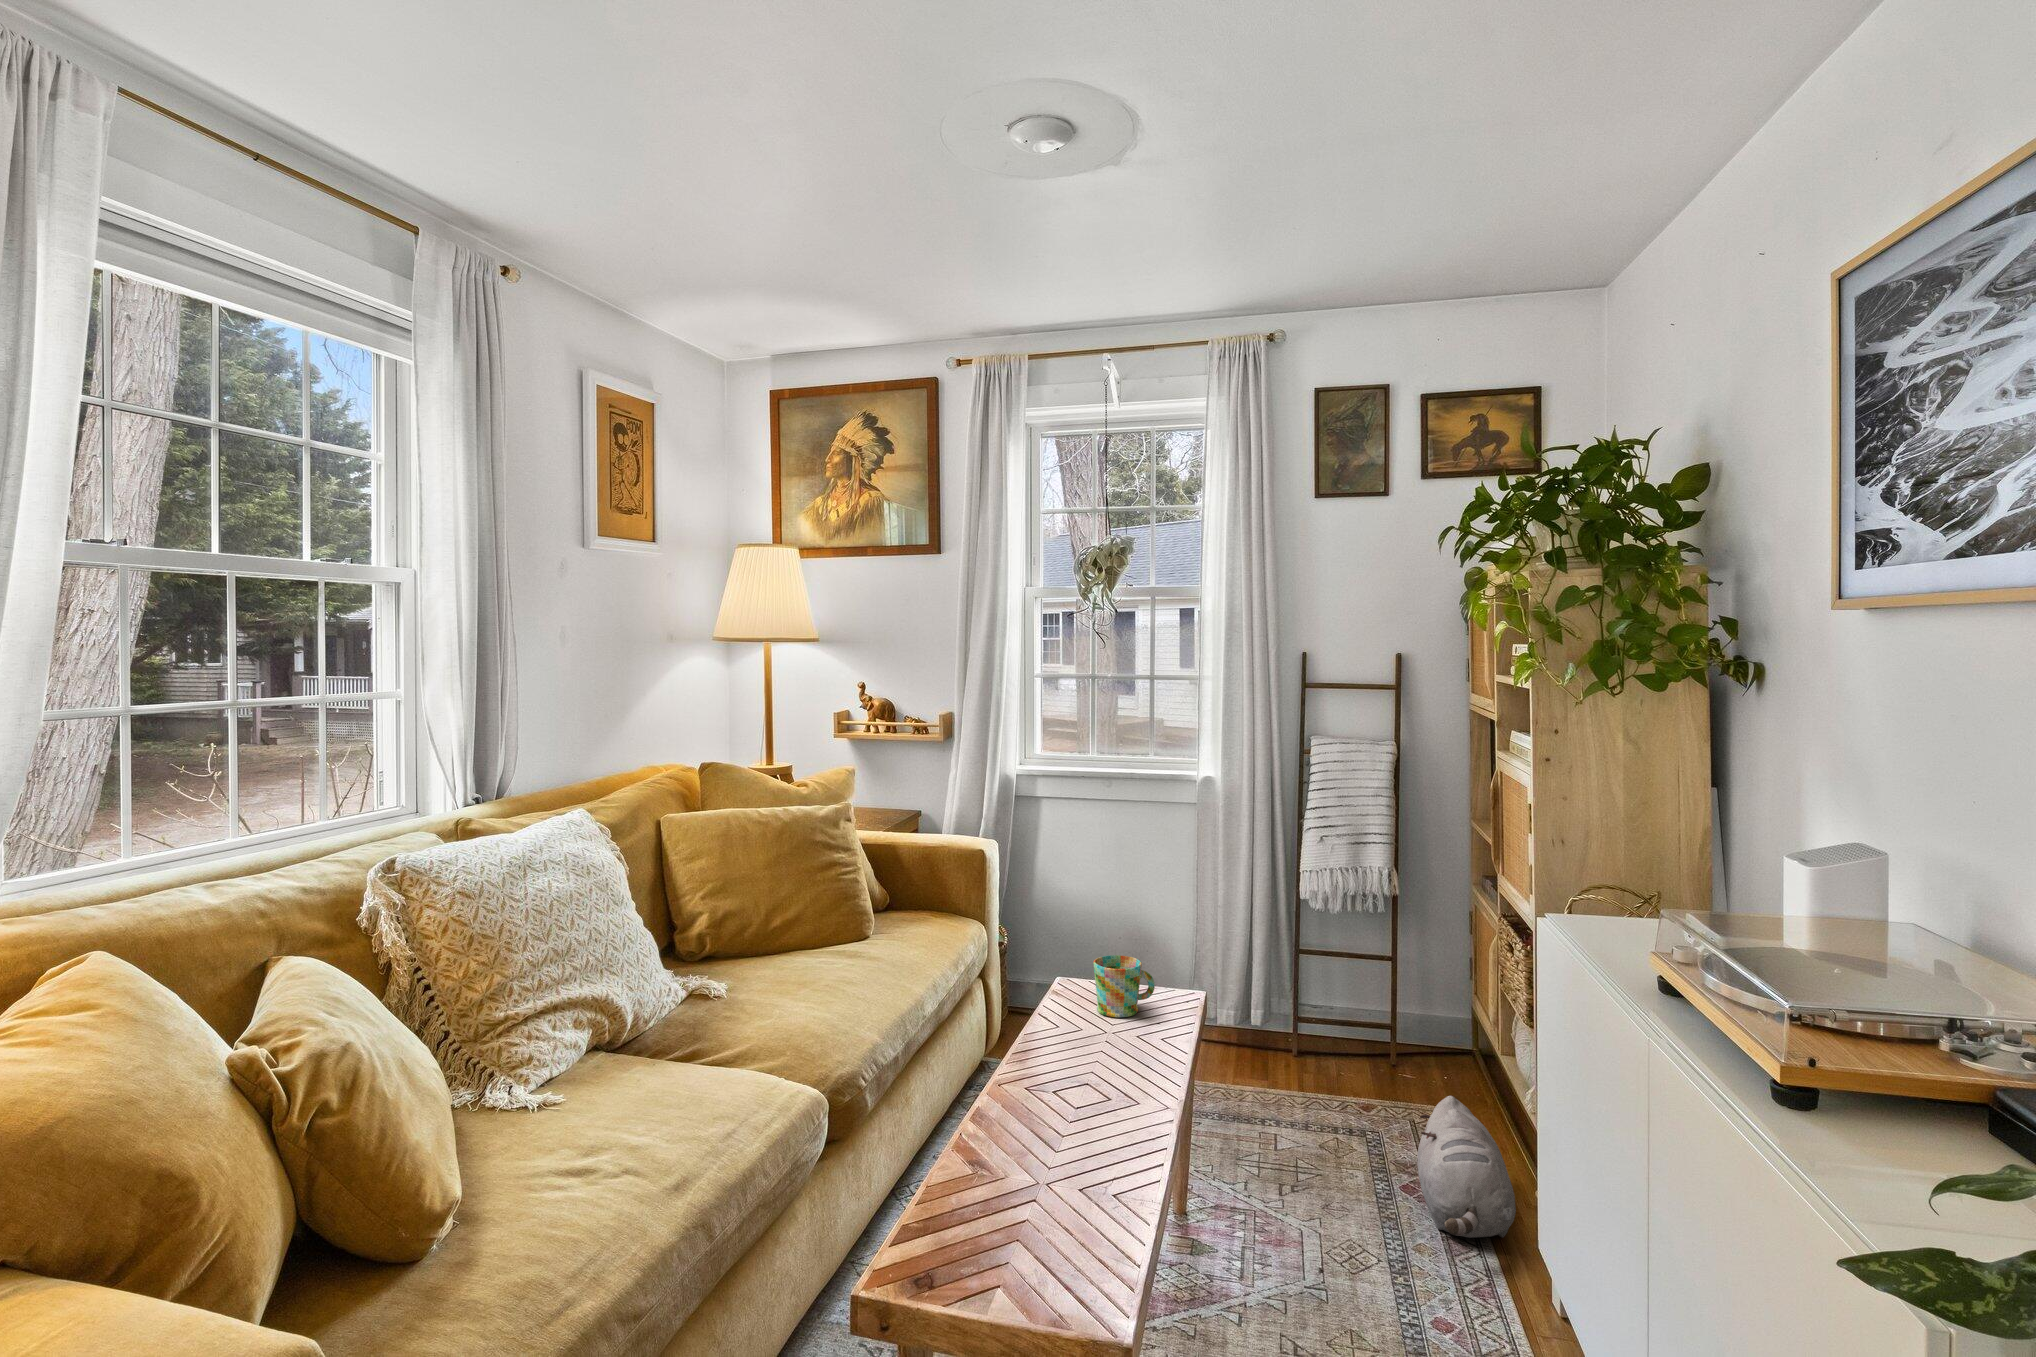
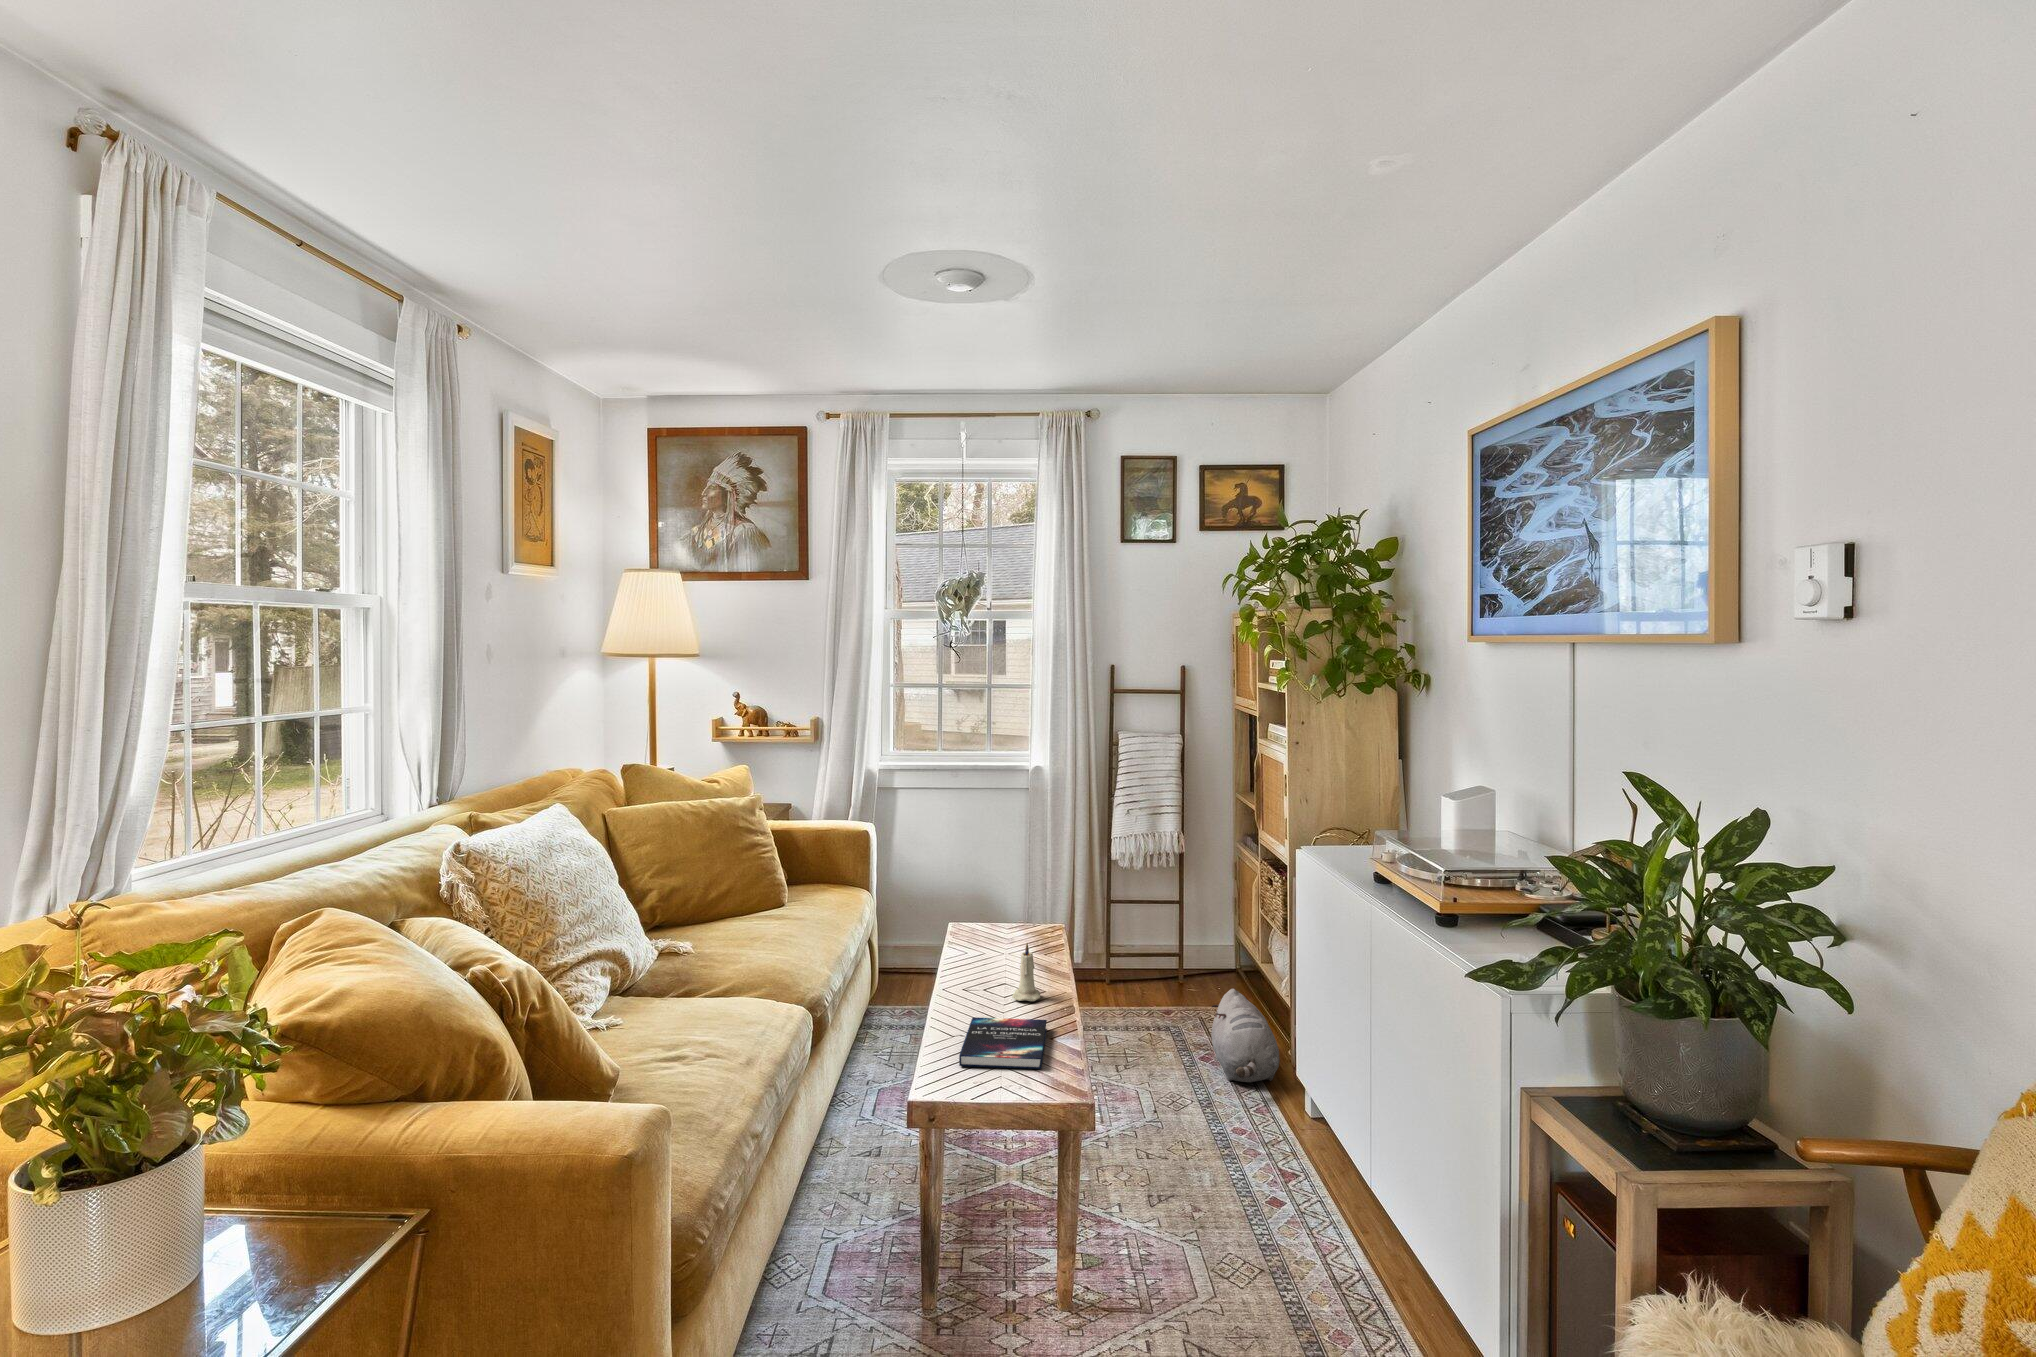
mug: present [1093,955,1155,1017] -> none [984,900,1030,945]
candle: none [1095,1029,1136,1114] -> present [1012,943,1040,1001]
hardback book: none [975,1135,1125,1240] -> present [959,1017,1047,1069]

